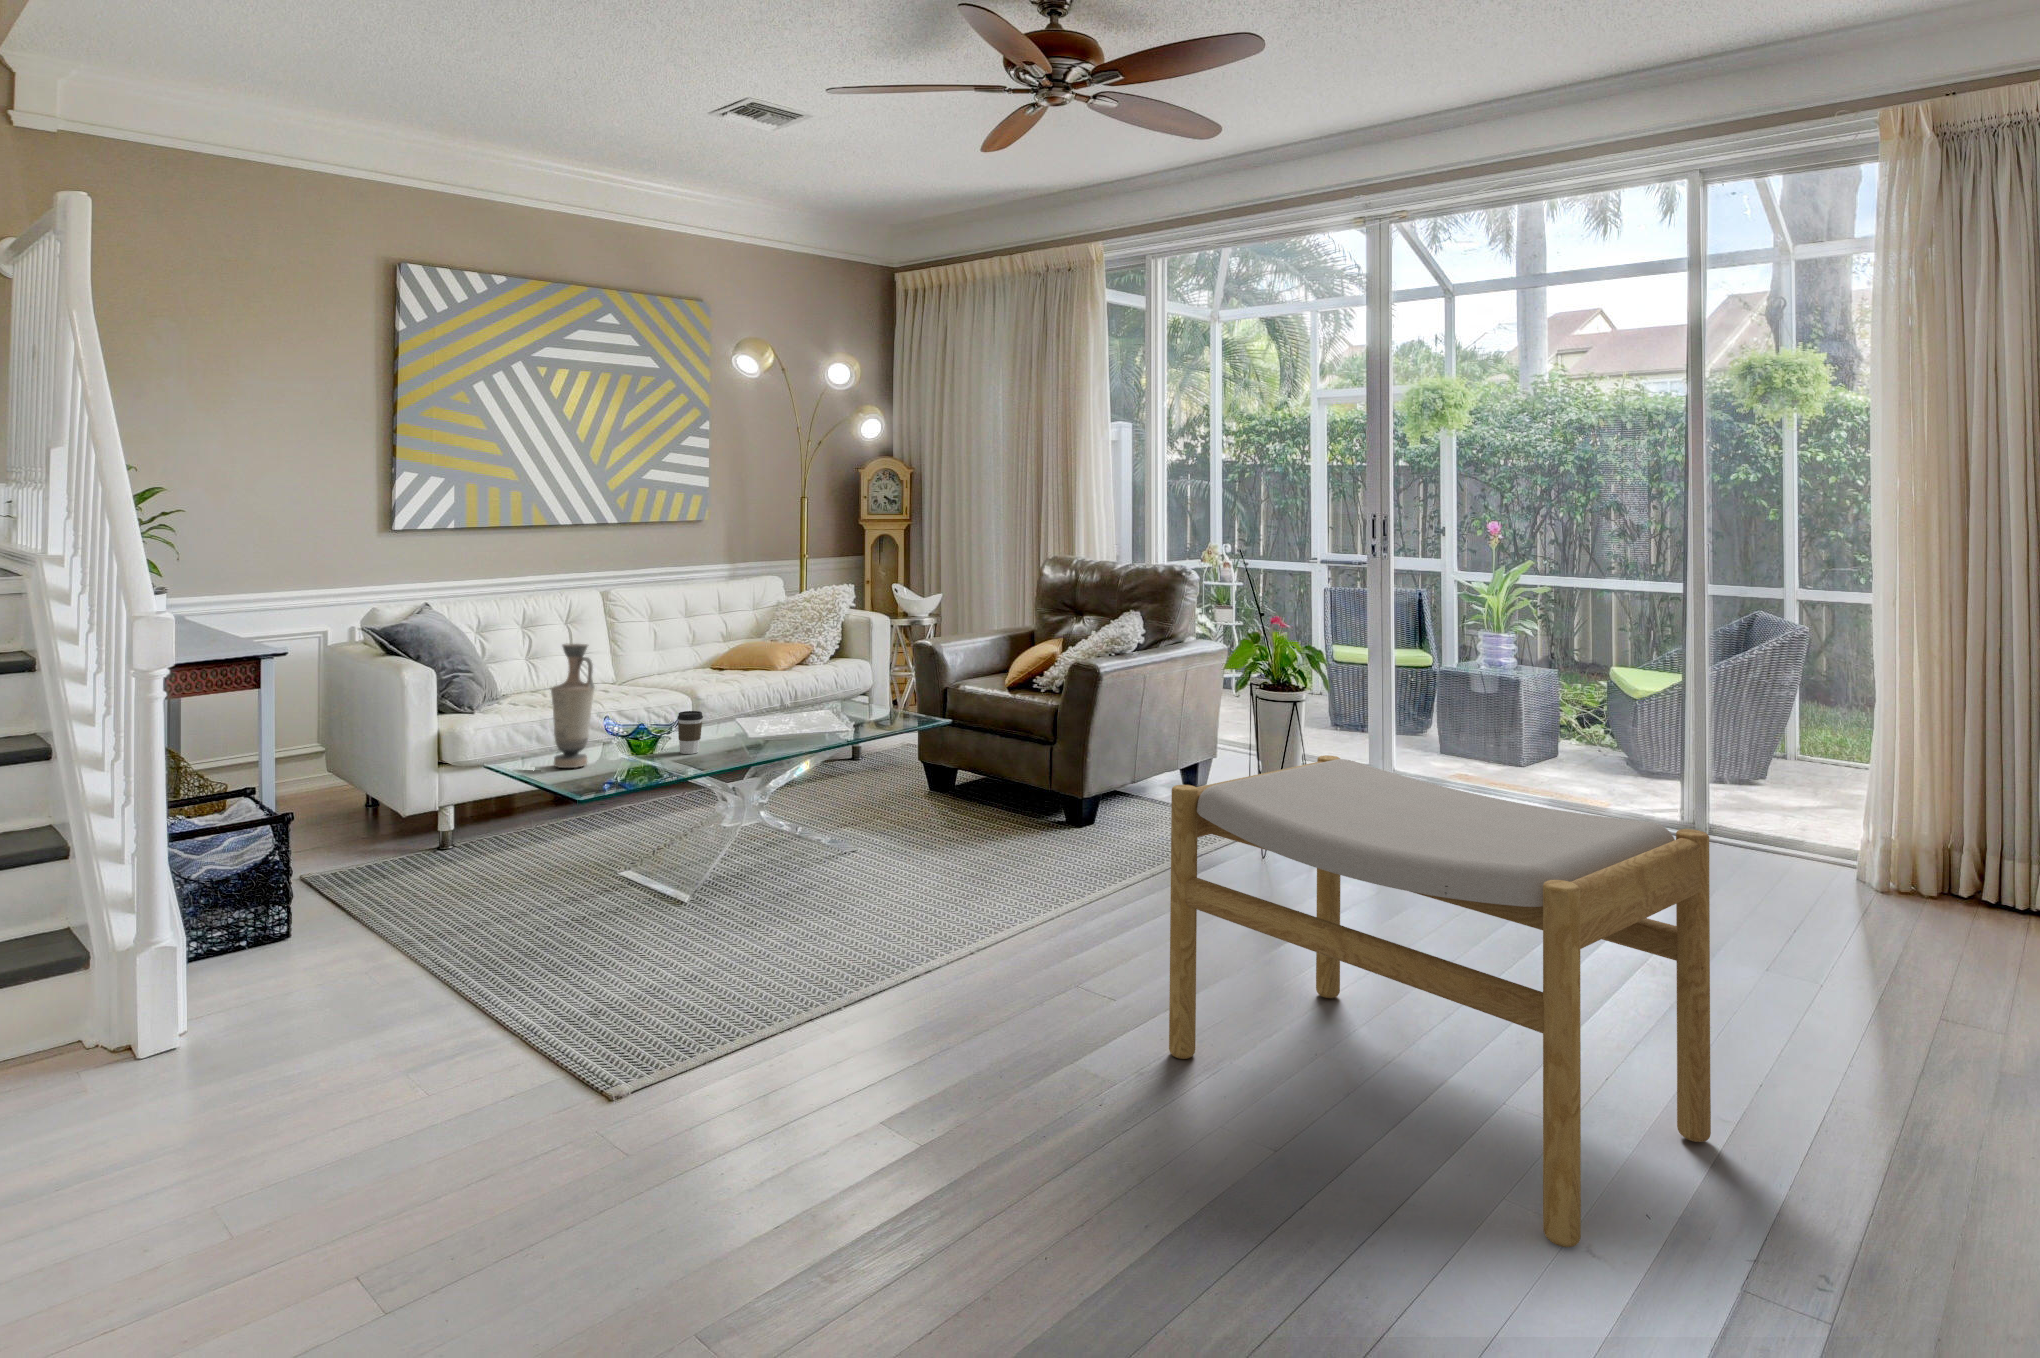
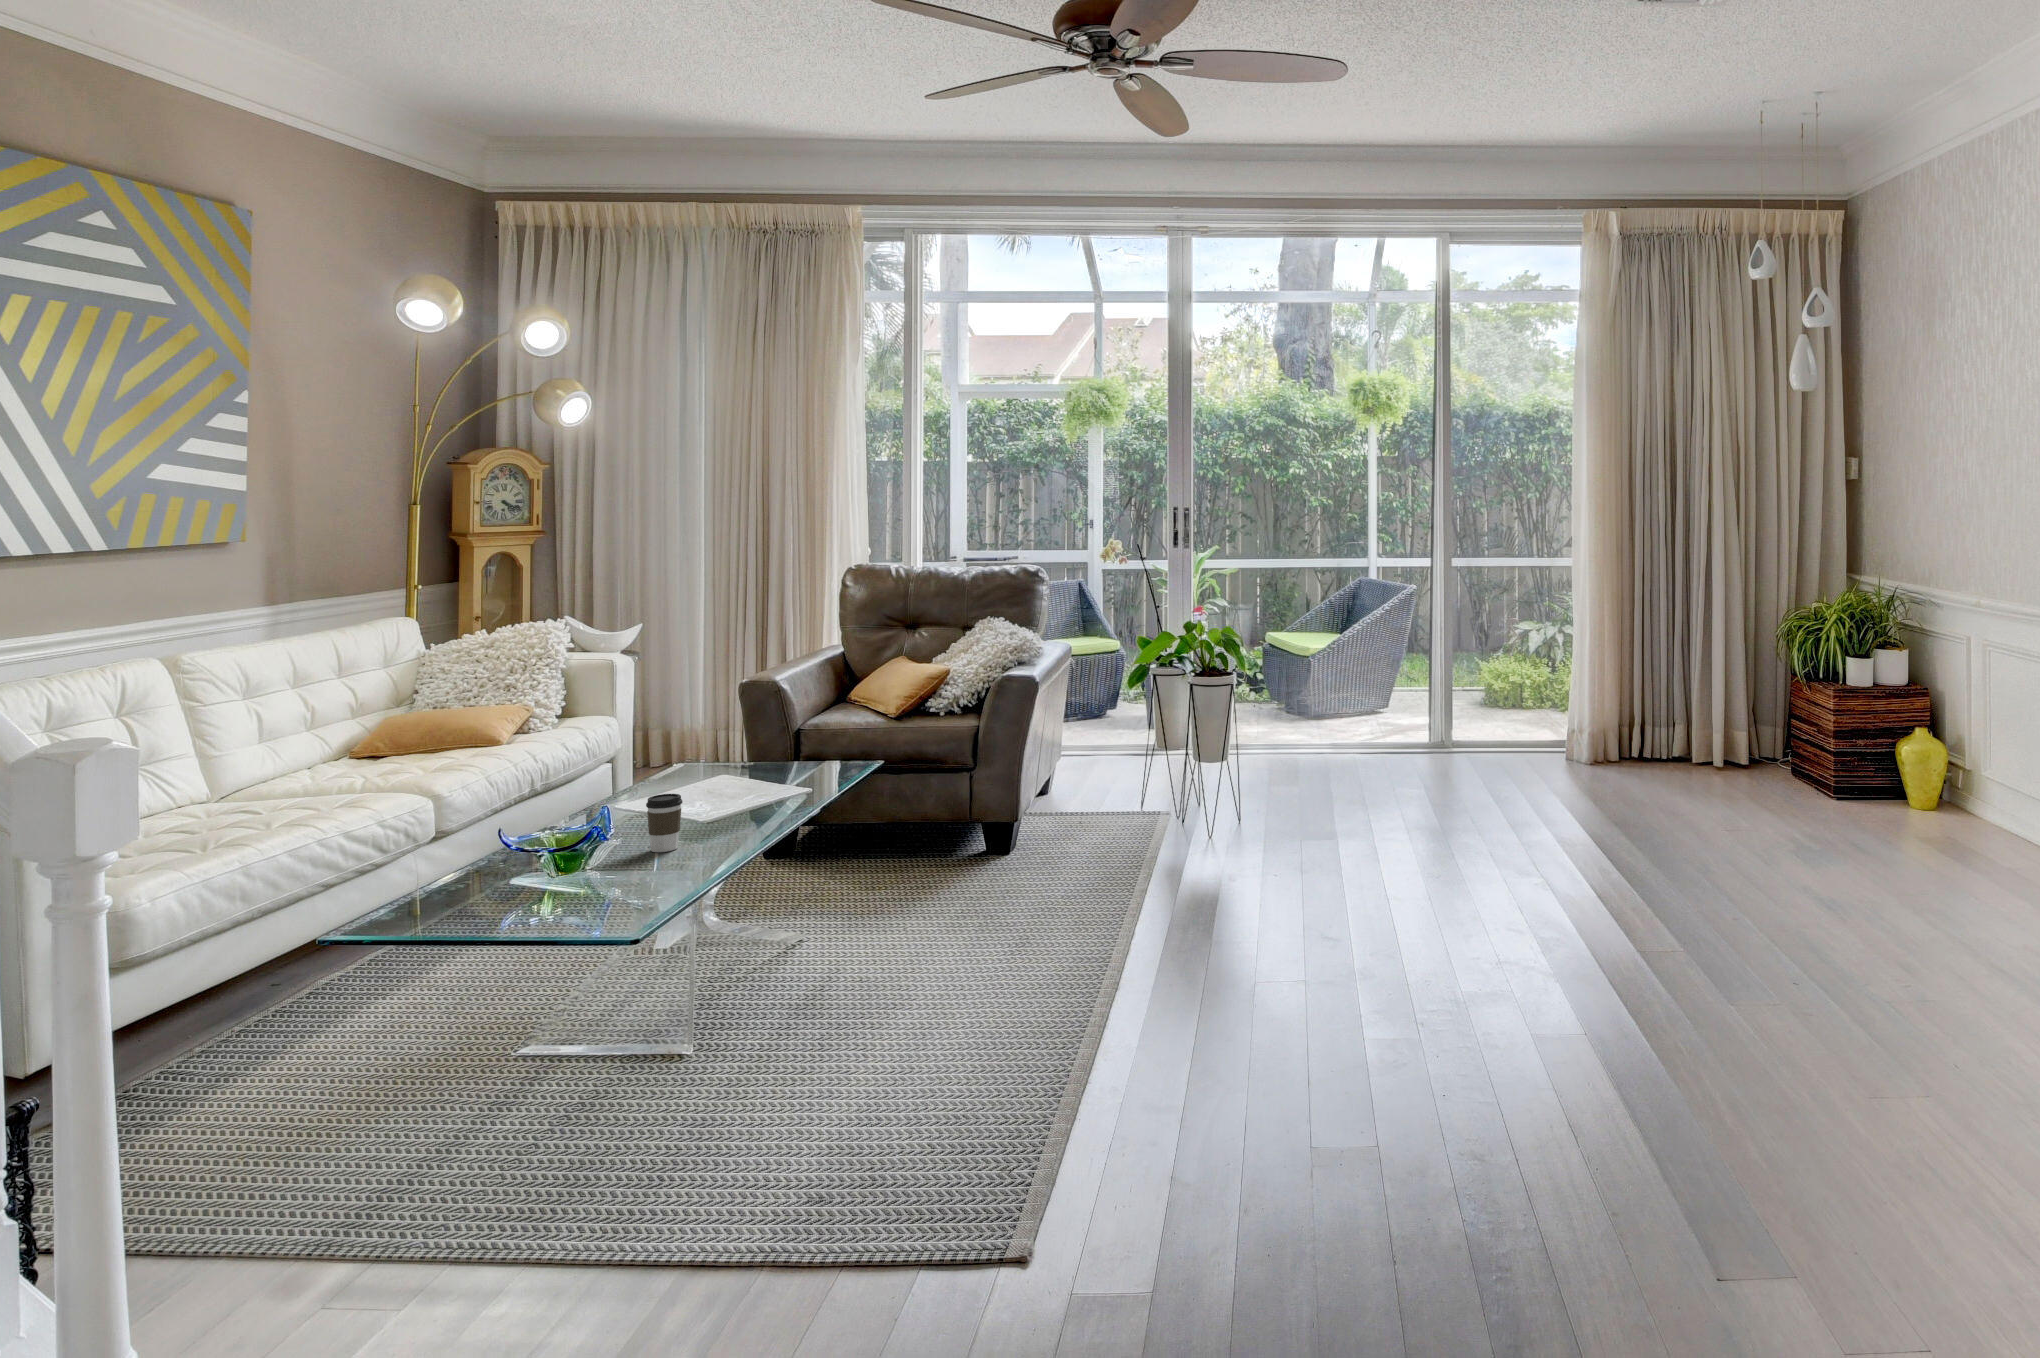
vase: present [551,644,595,768] -> none [523,725,589,902]
footstool: present [1169,755,1711,1247] -> none [1423,718,1813,1016]

